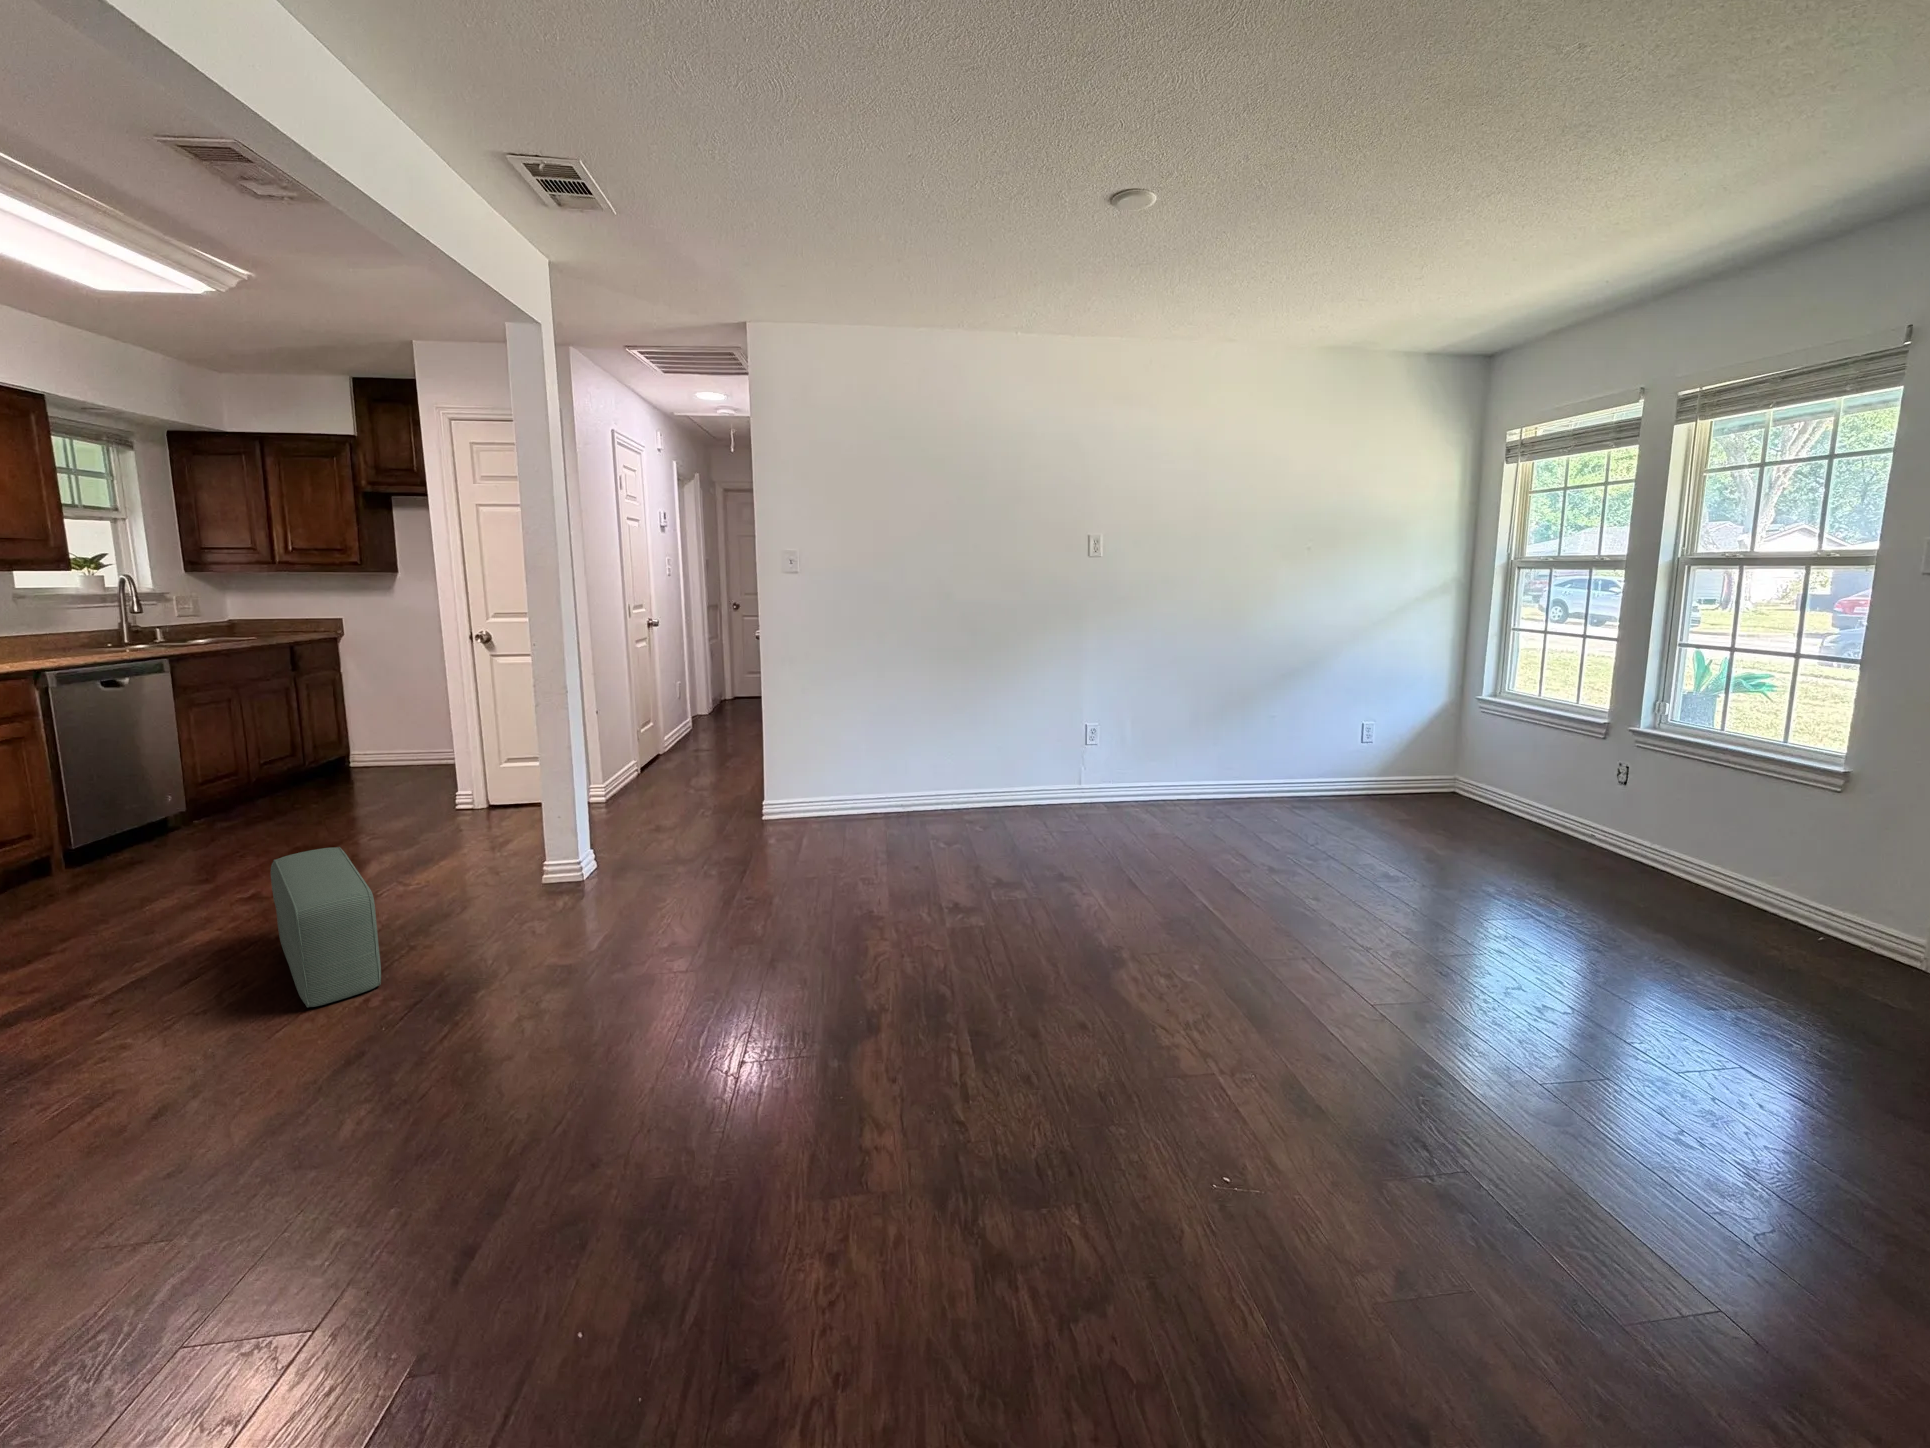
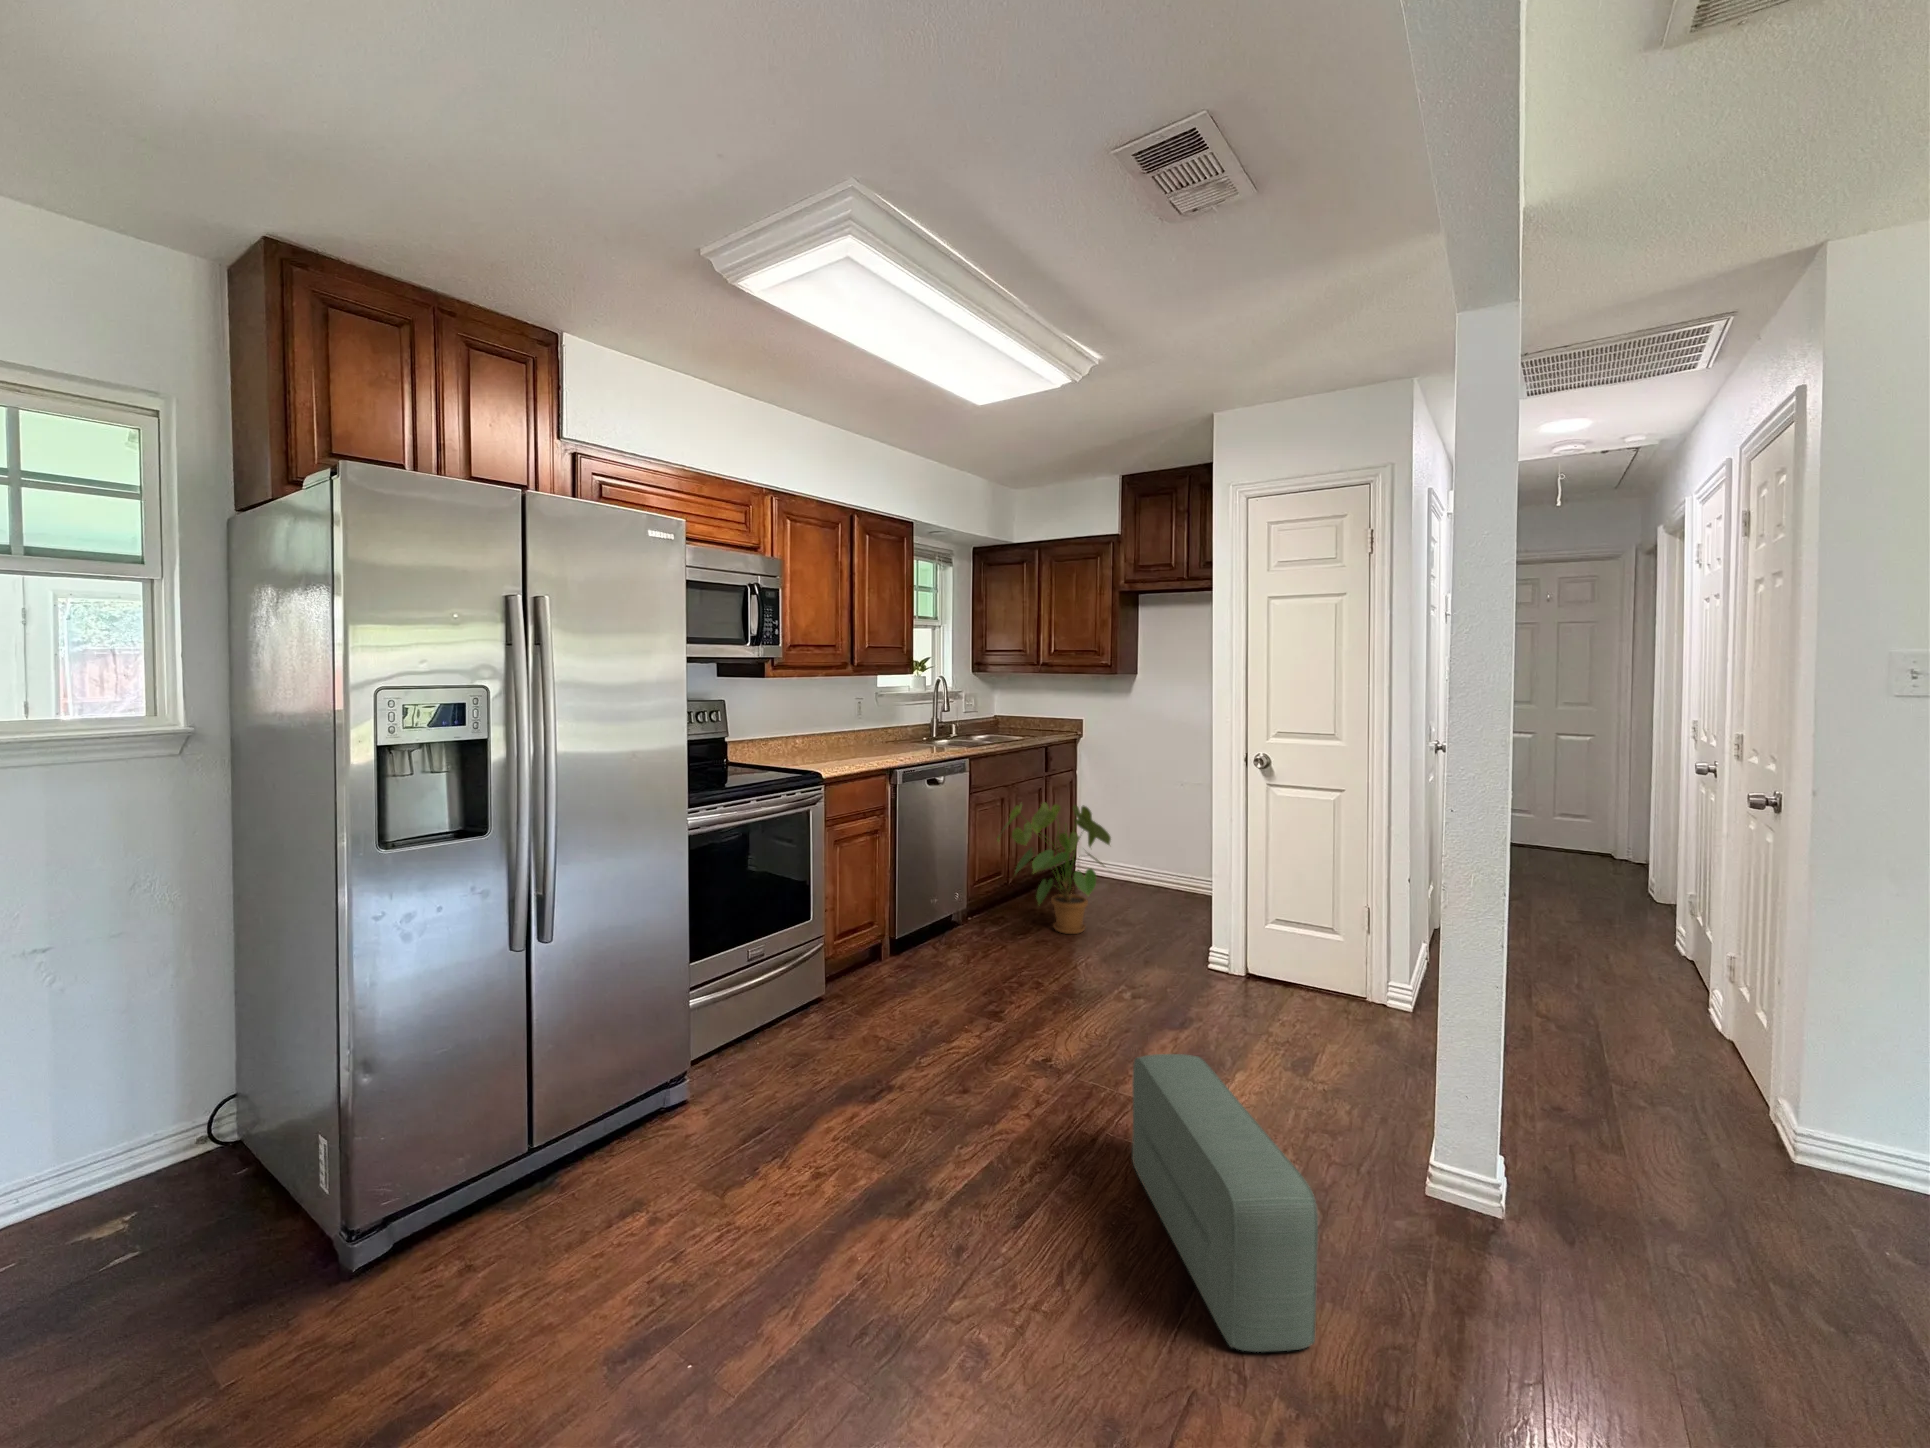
house plant: none [217,692,372,811] -> present [997,802,1111,934]

